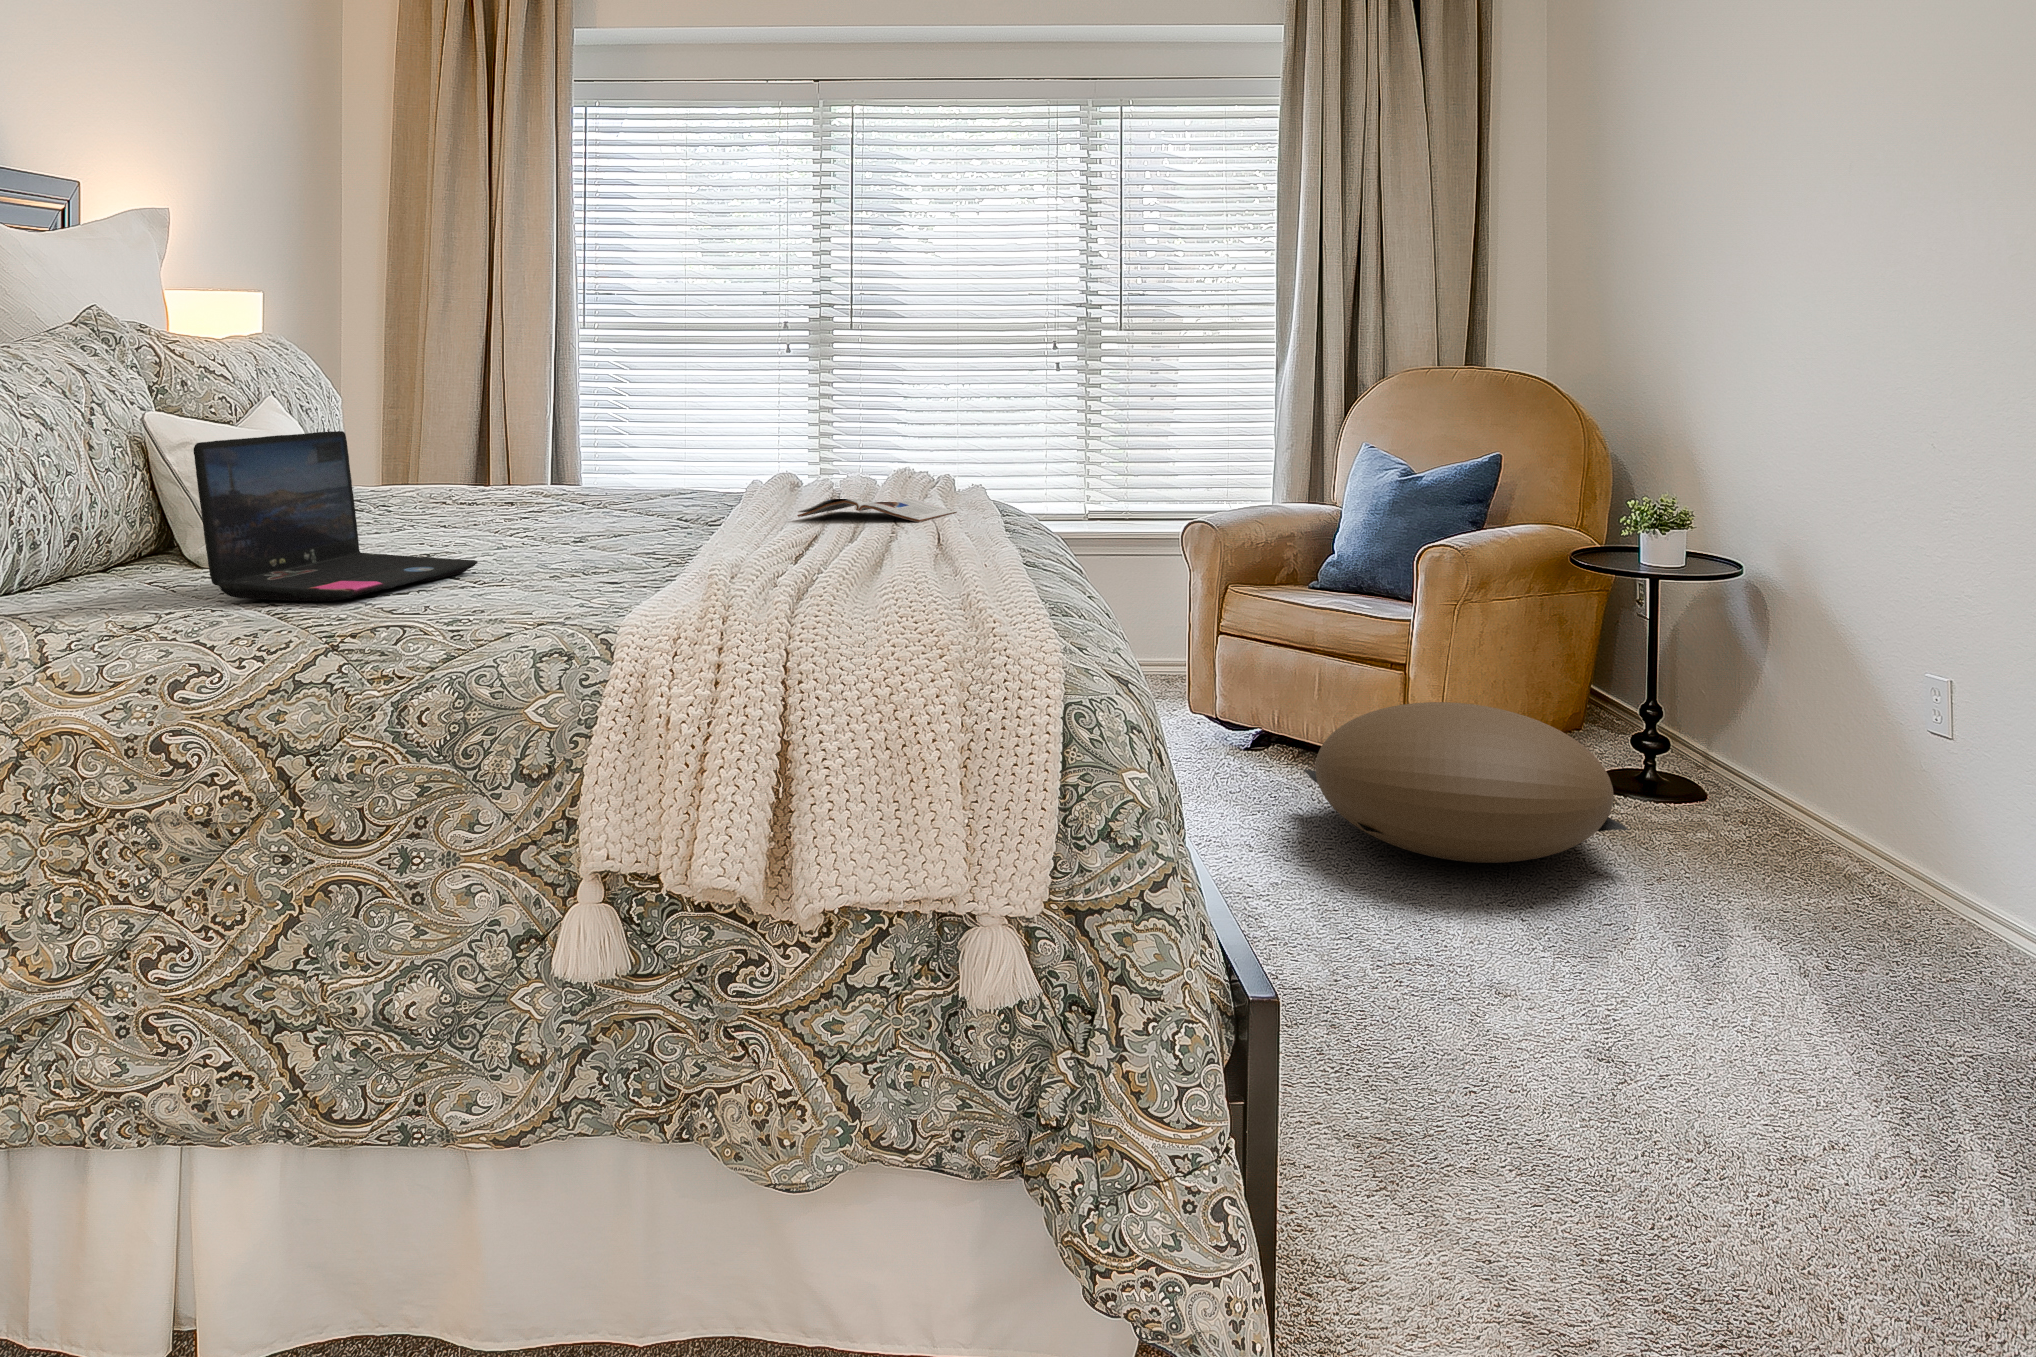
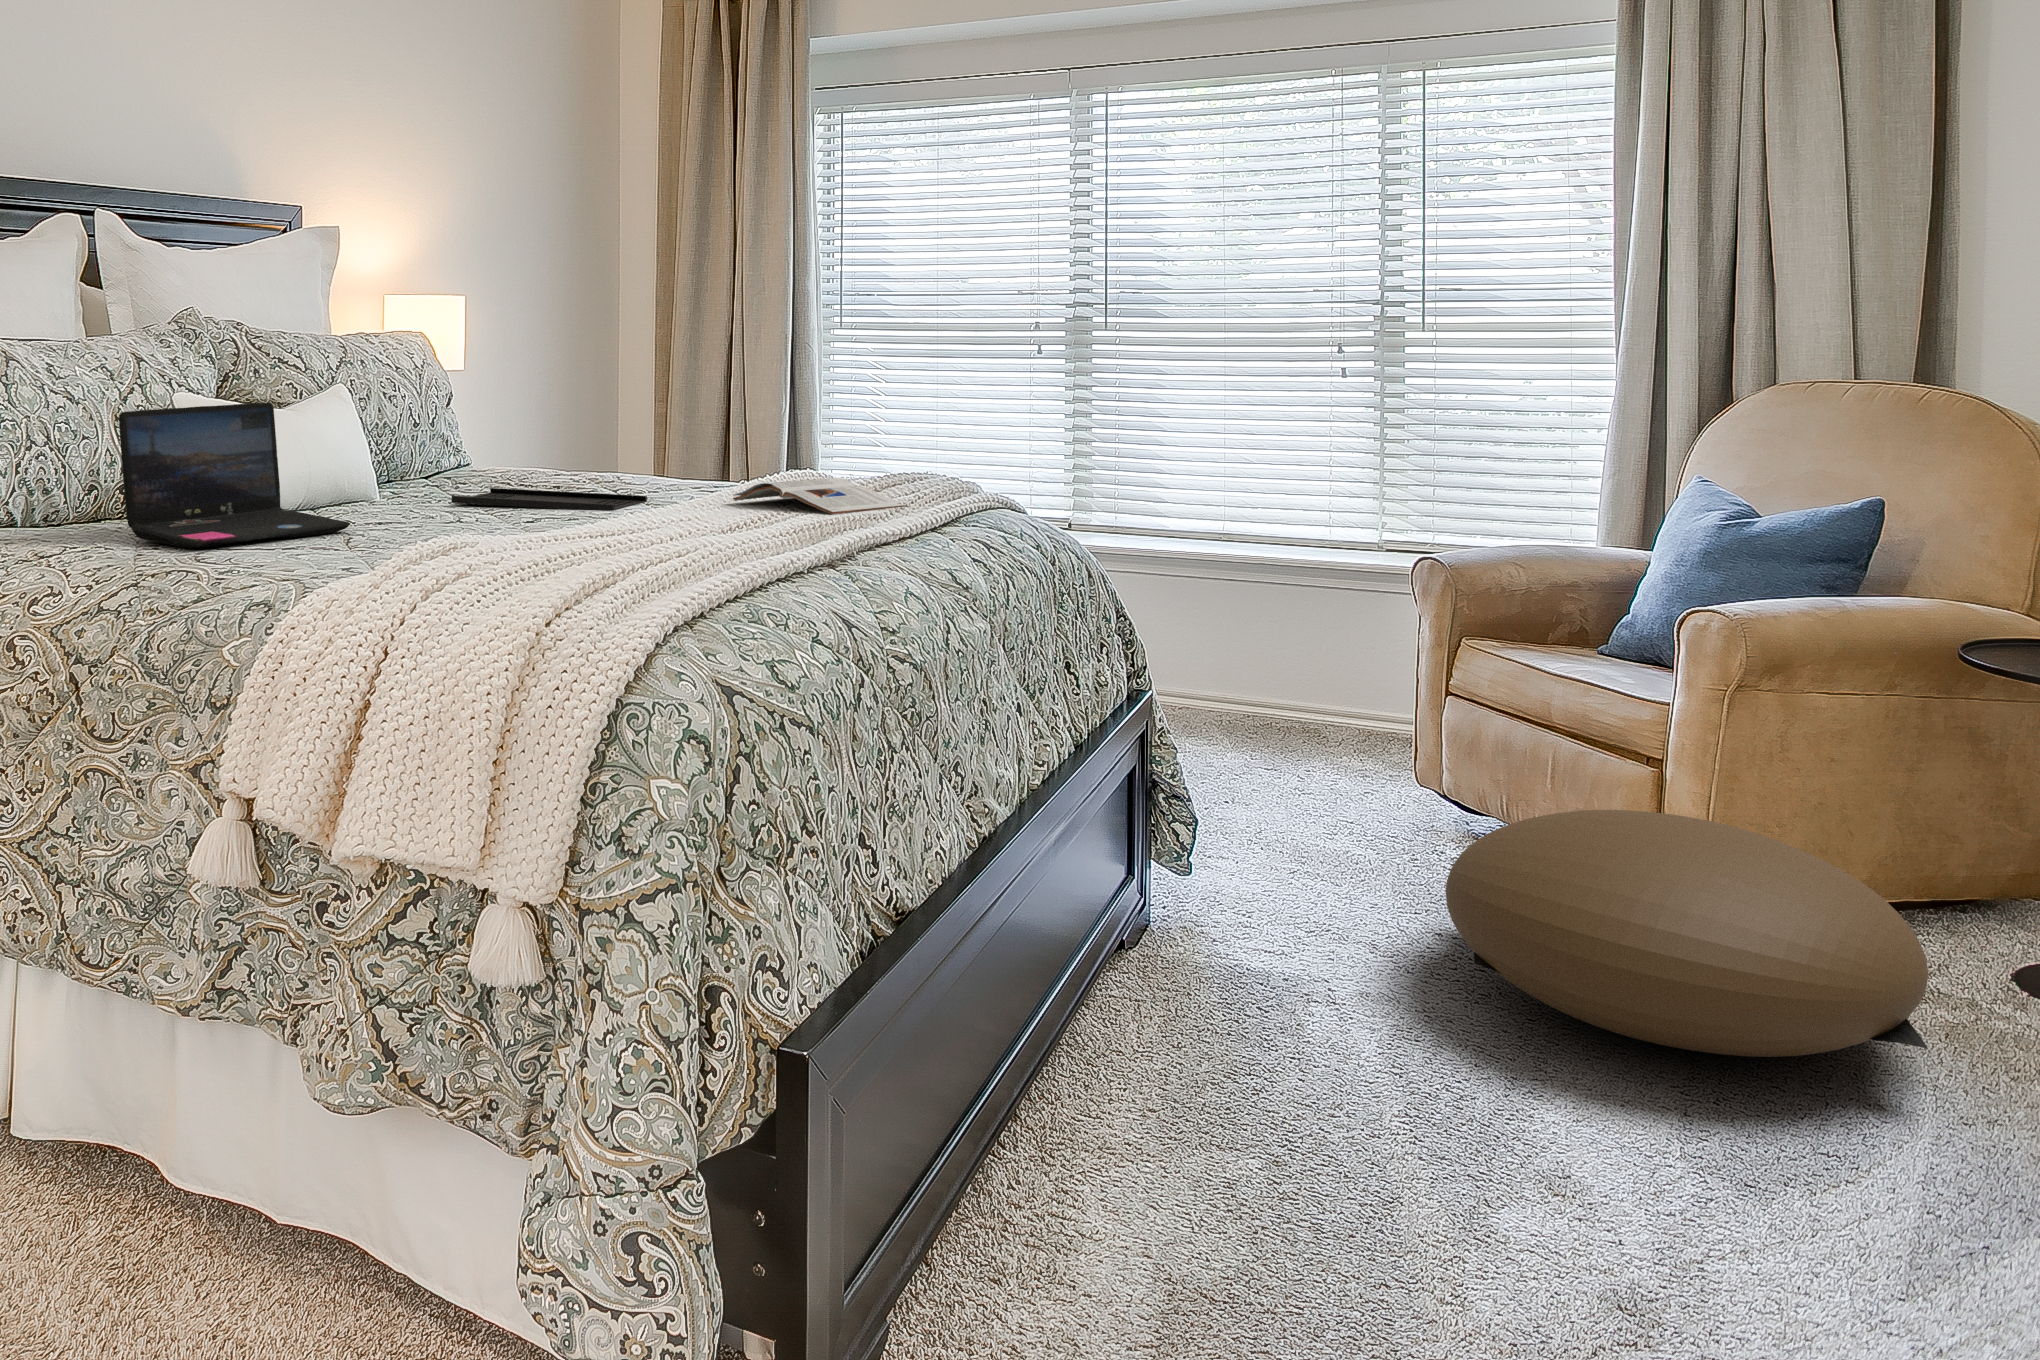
tray: none [506,519,704,538] -> present [451,488,647,511]

